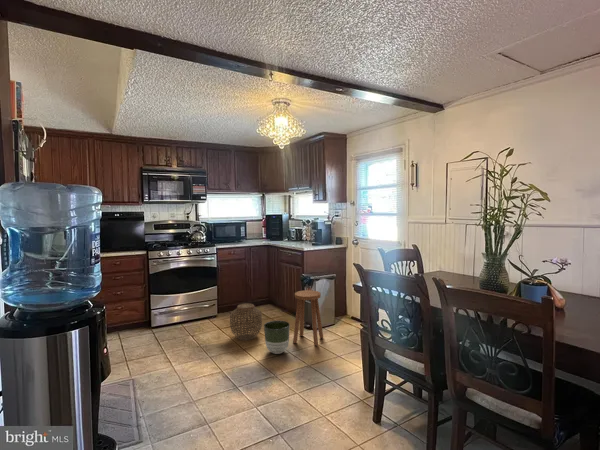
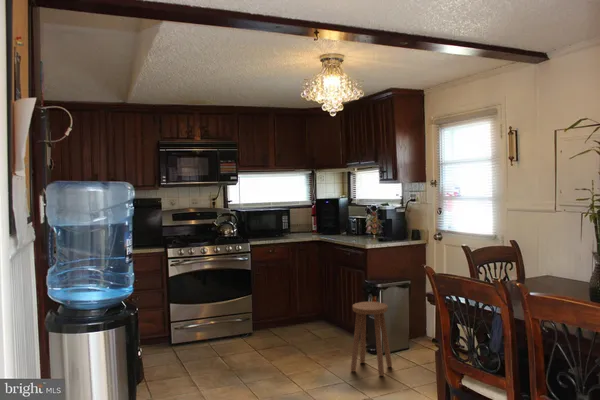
woven basket: present [230,303,262,340] -> none [268,317,309,366]
planter: present [264,321,290,354] -> none [312,340,345,384]

